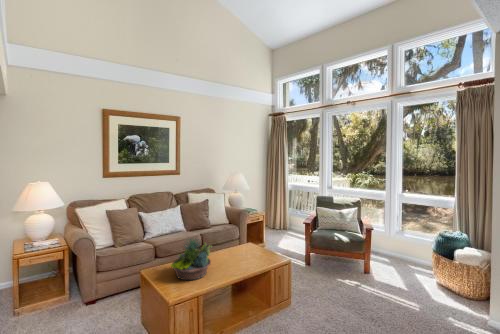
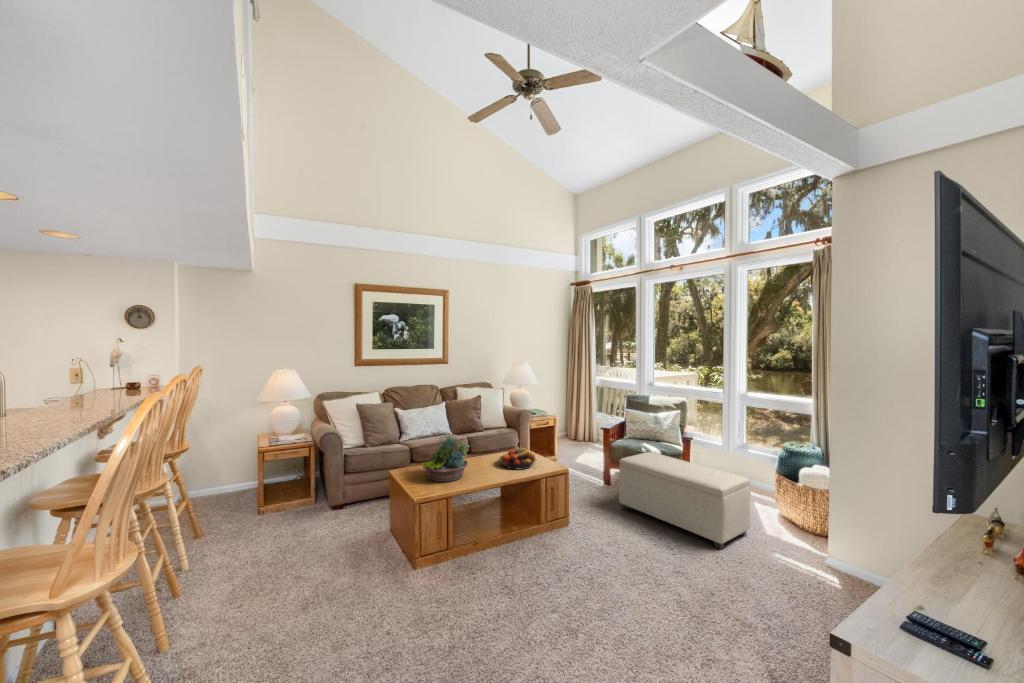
ottoman: none [324,240,427,317] -> present [619,452,750,549]
fruit bowl: none [234,241,264,263] -> present [500,446,536,470]

